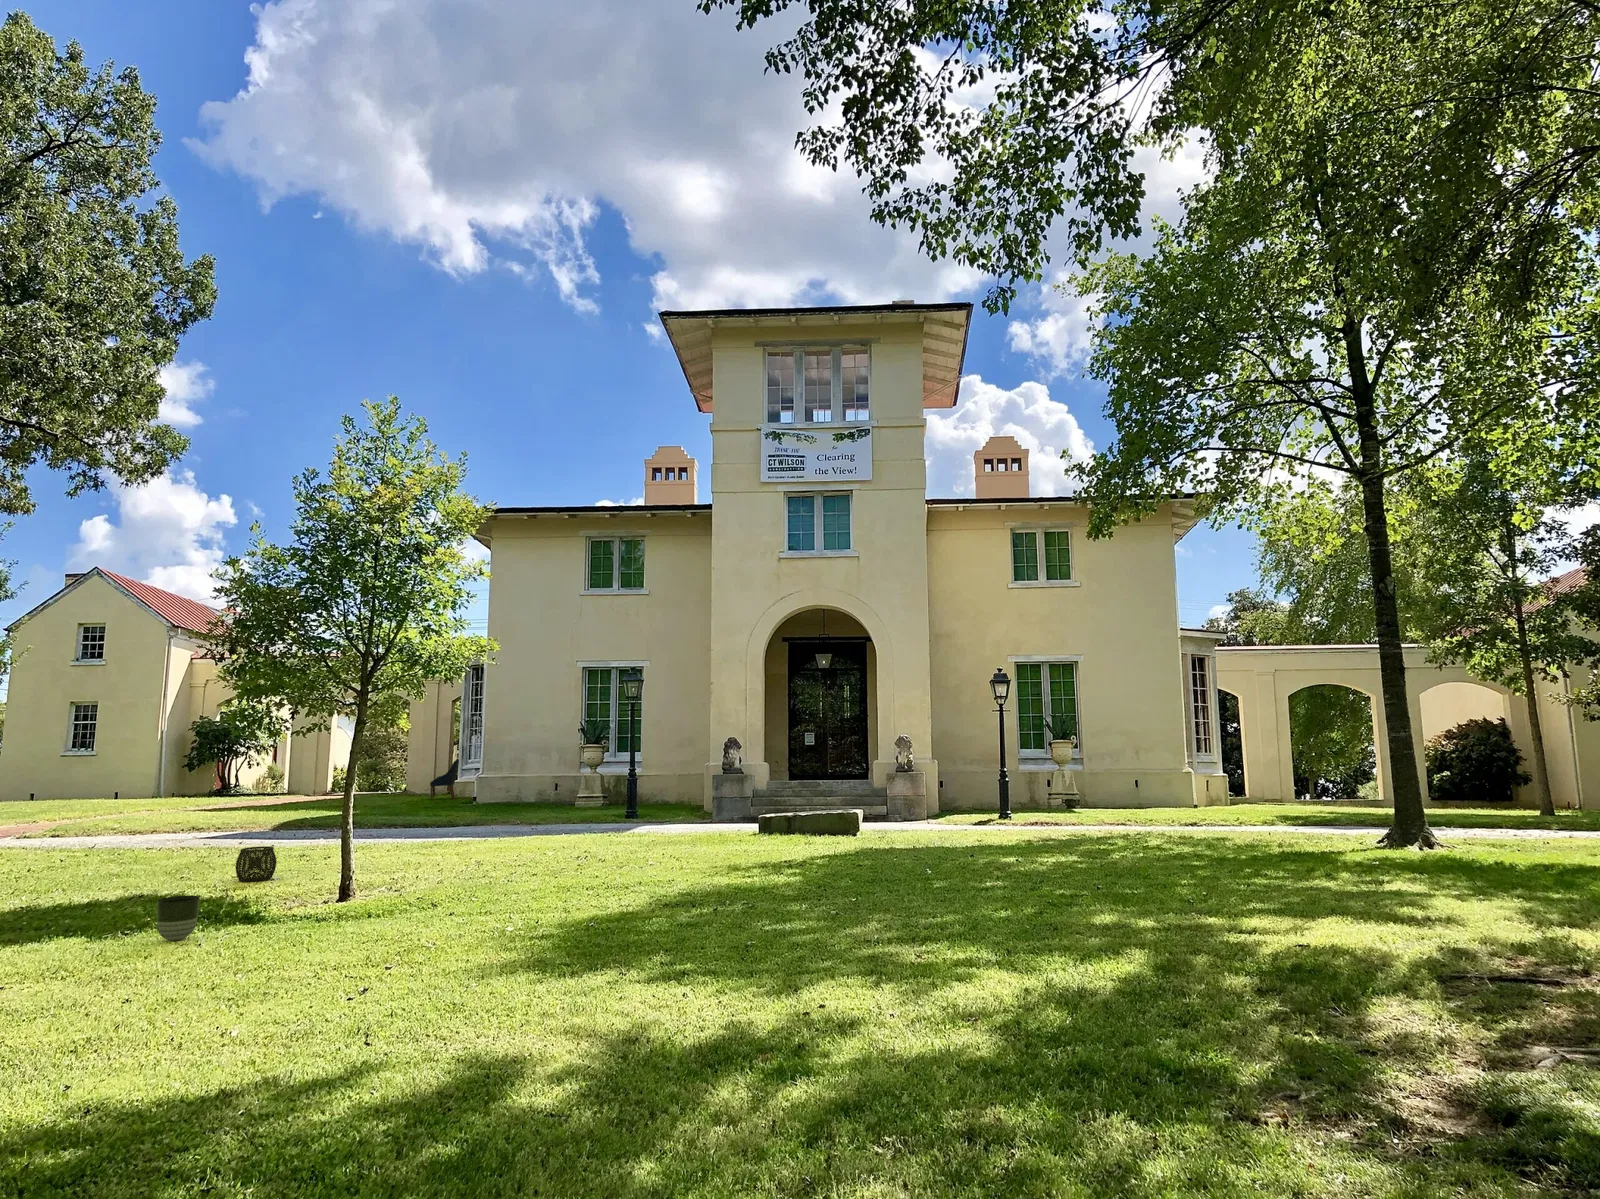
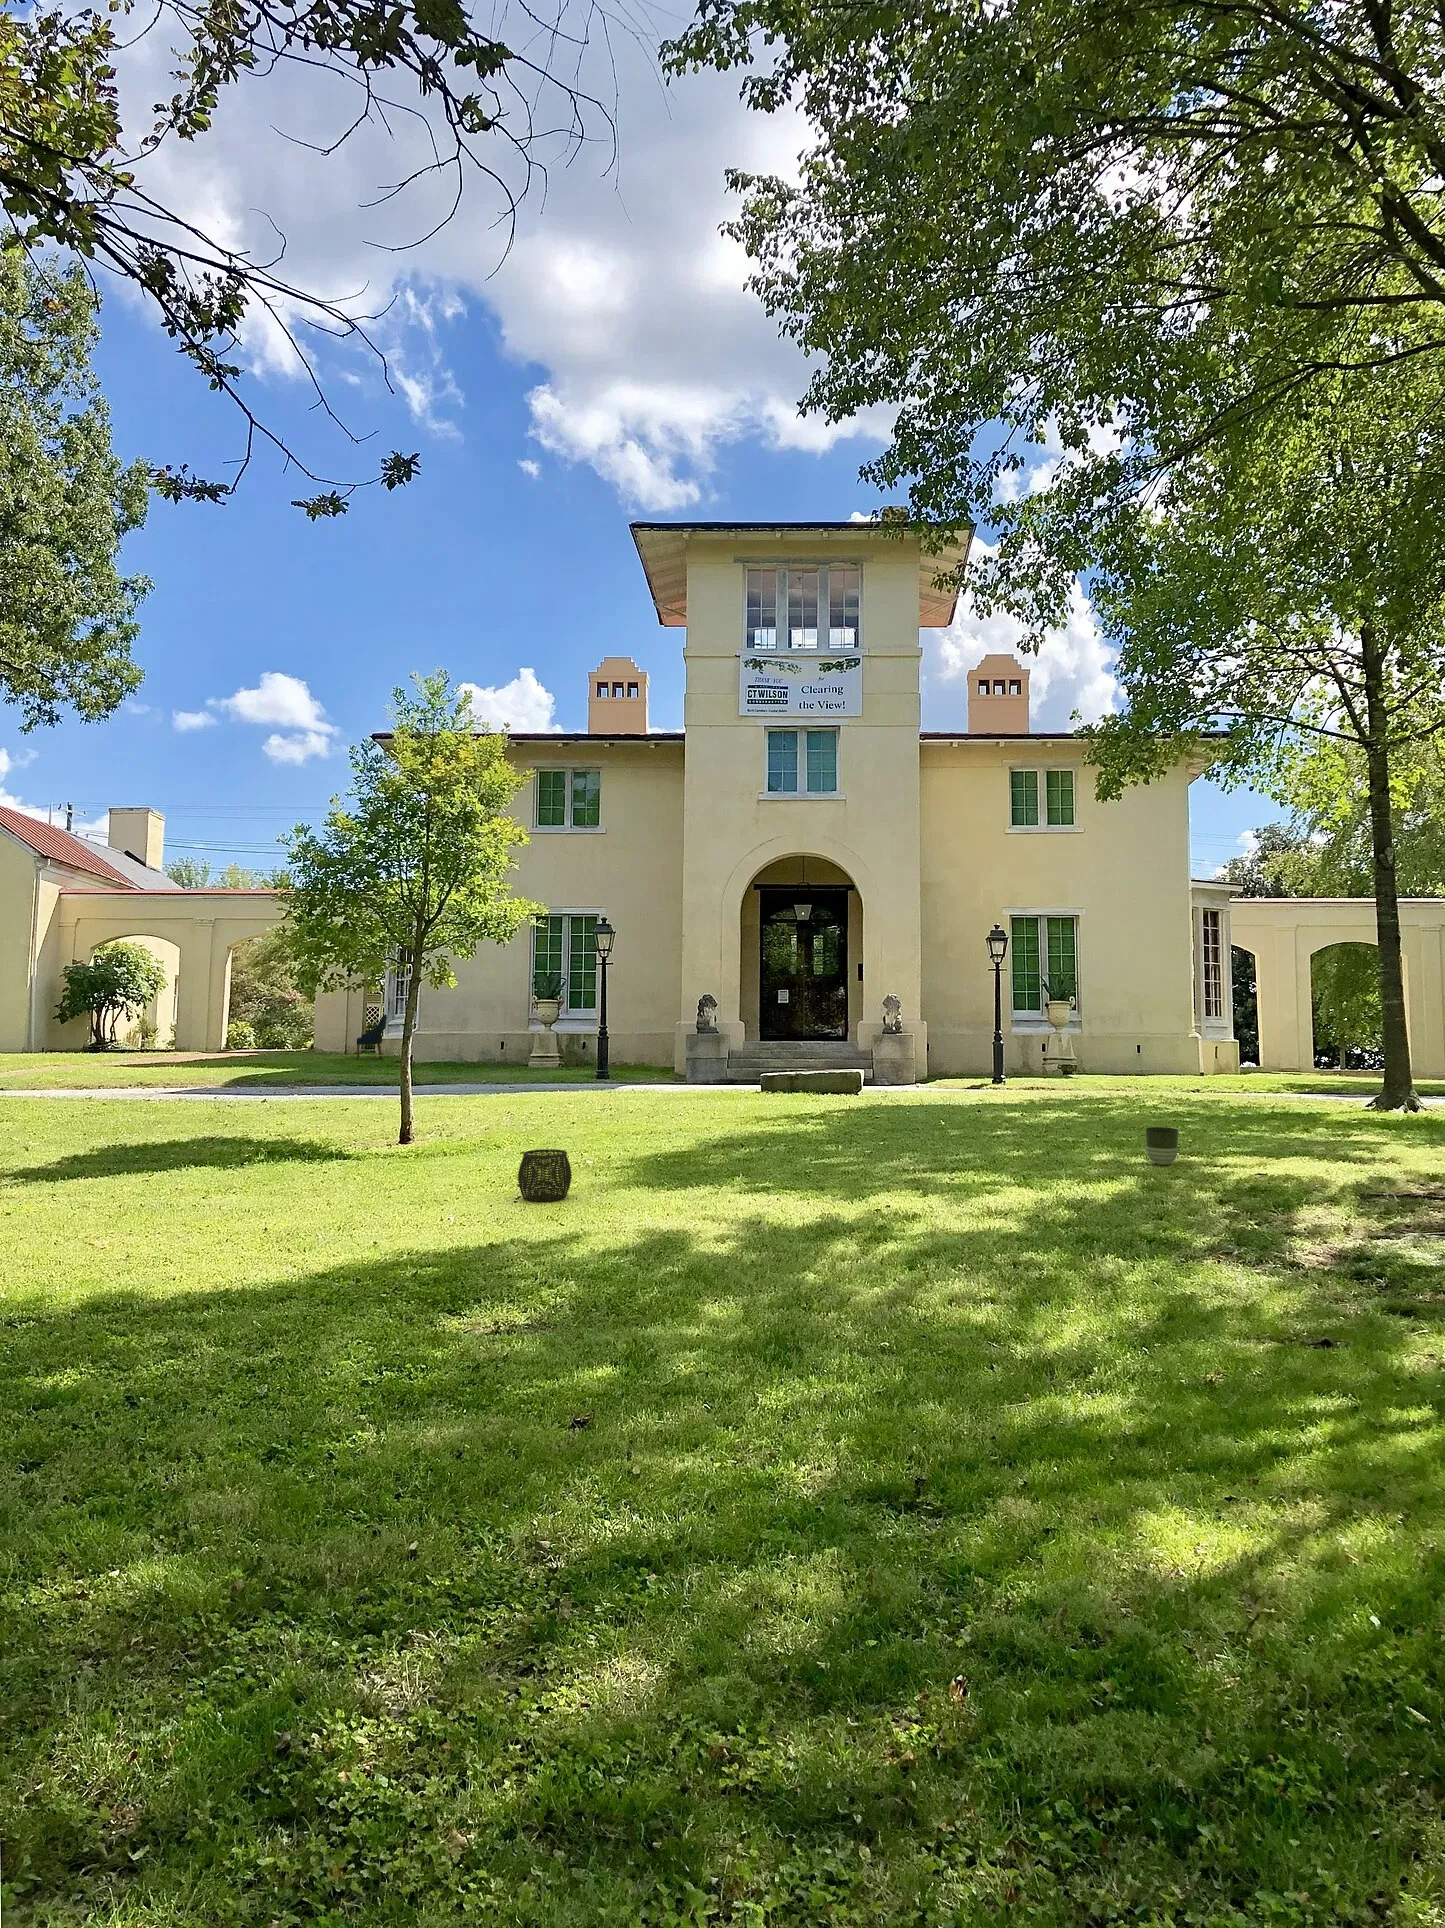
woven basket: present [236,846,277,882] -> present [518,1149,572,1202]
planter: present [157,895,200,941] -> present [1145,1127,1179,1165]

